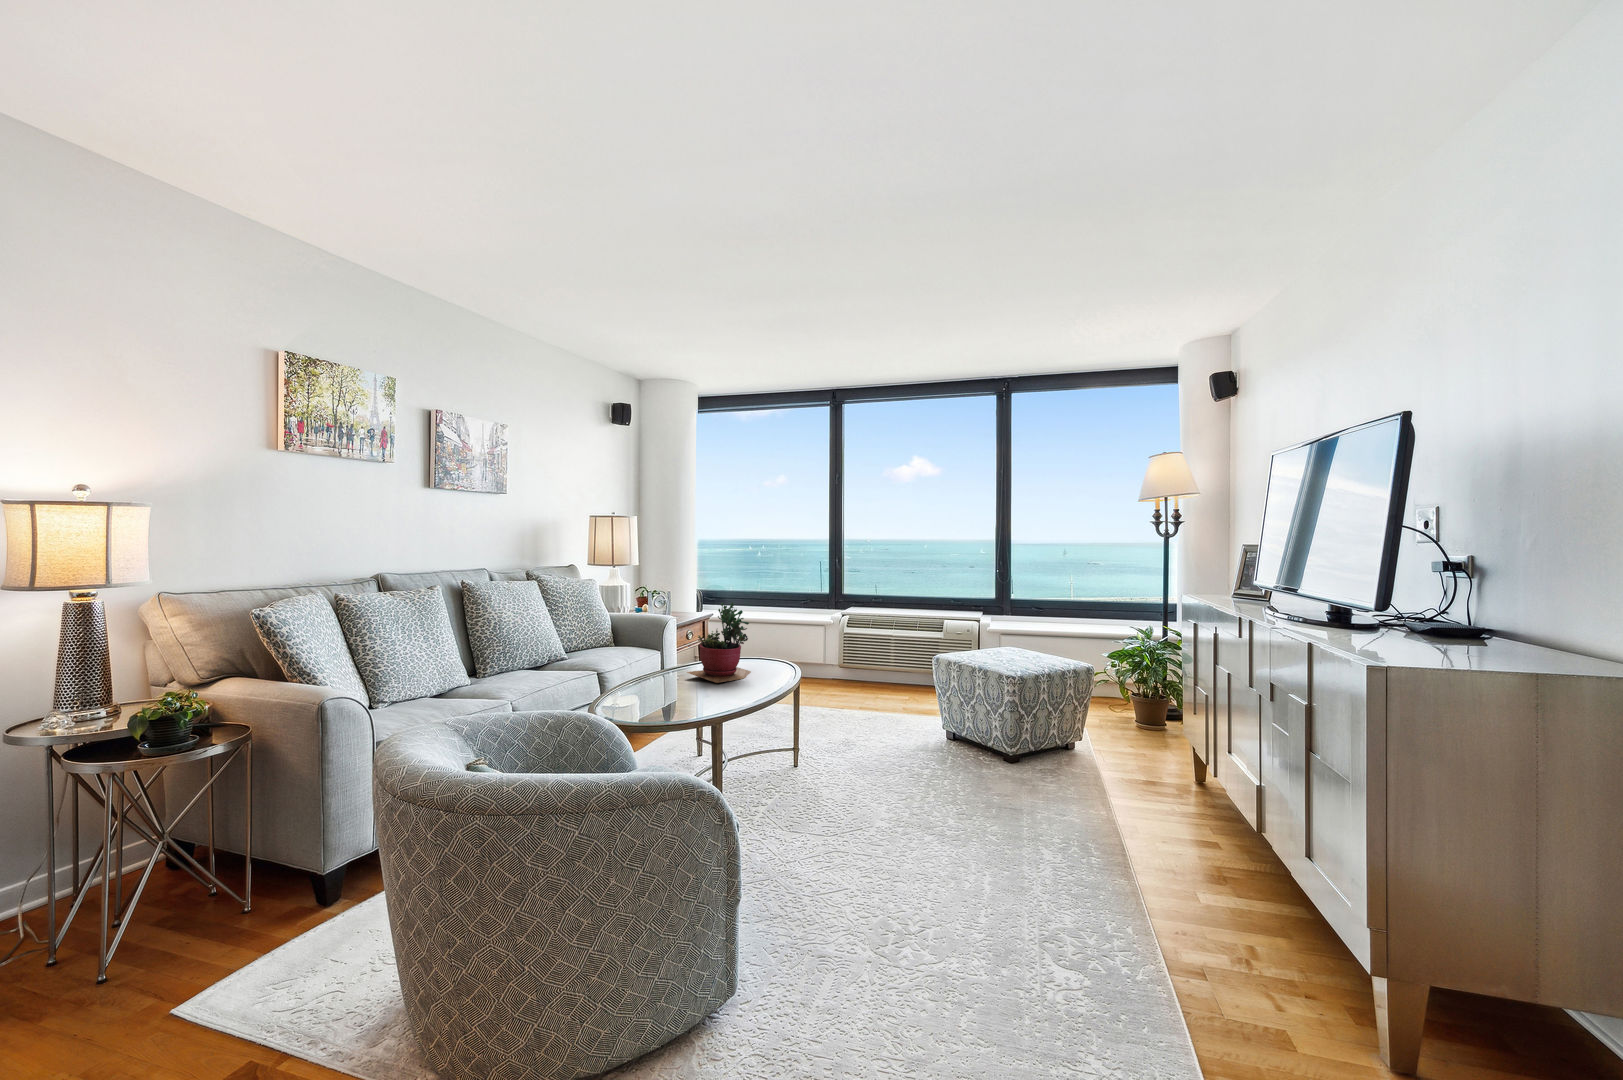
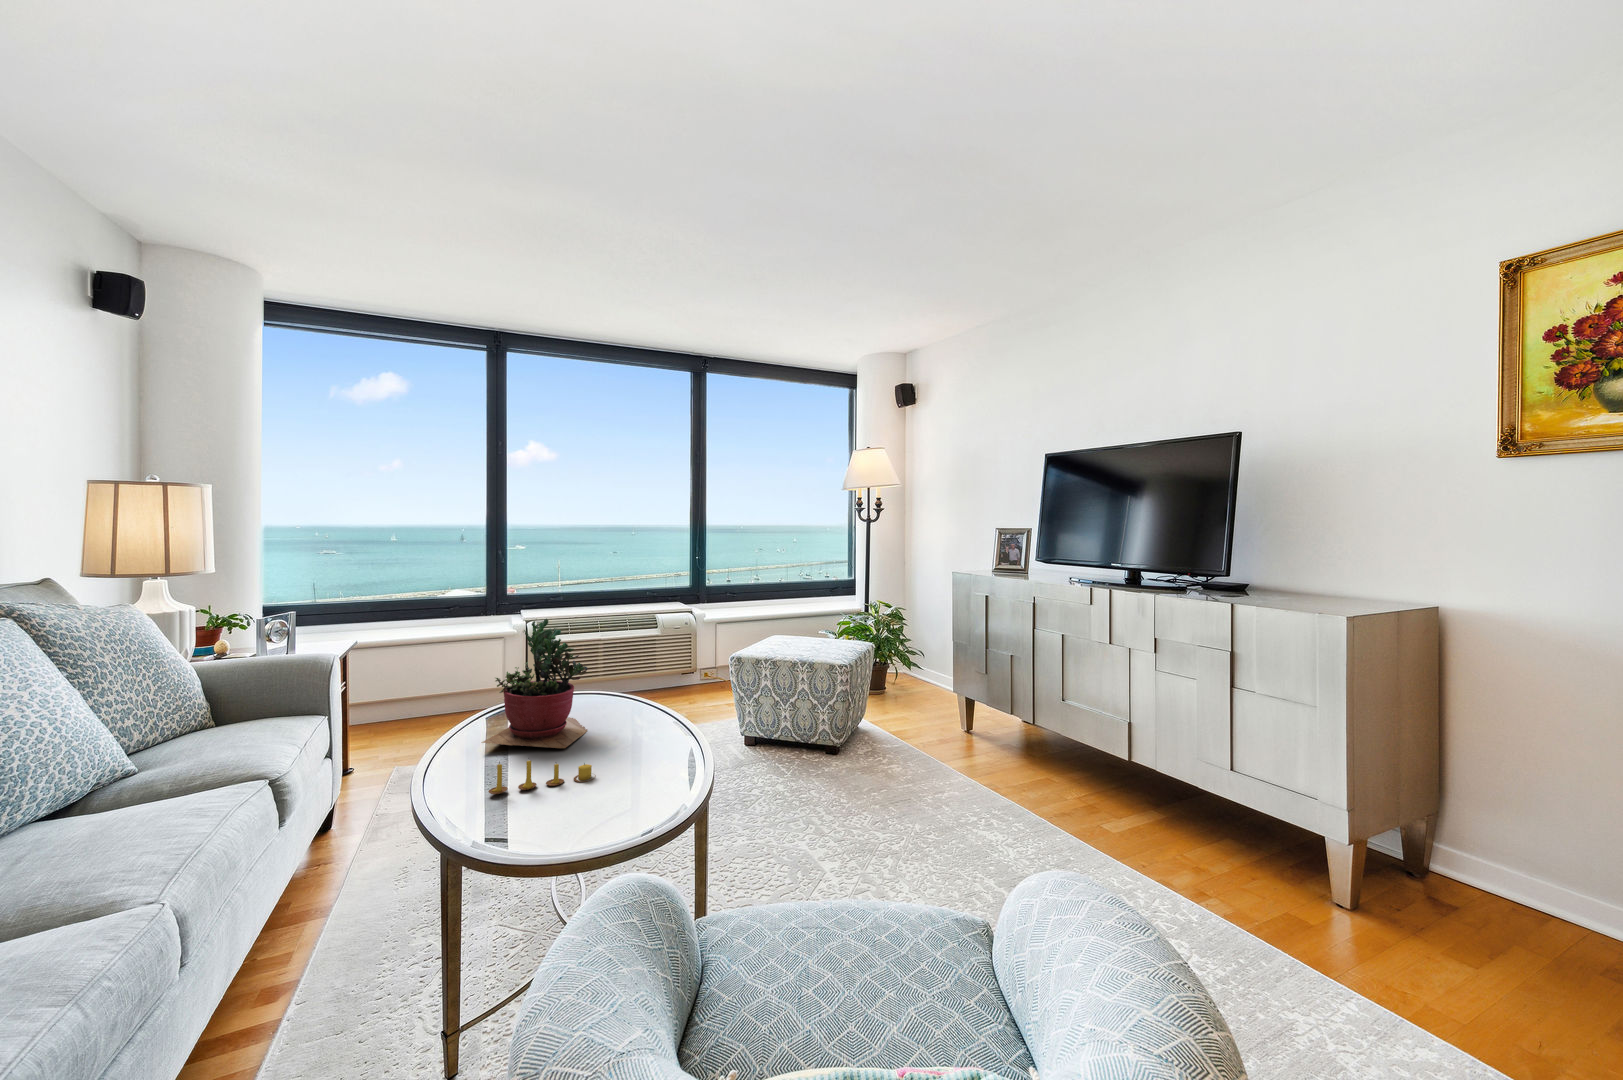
candle: none [656,676,709,699] -> present [488,758,596,794]

